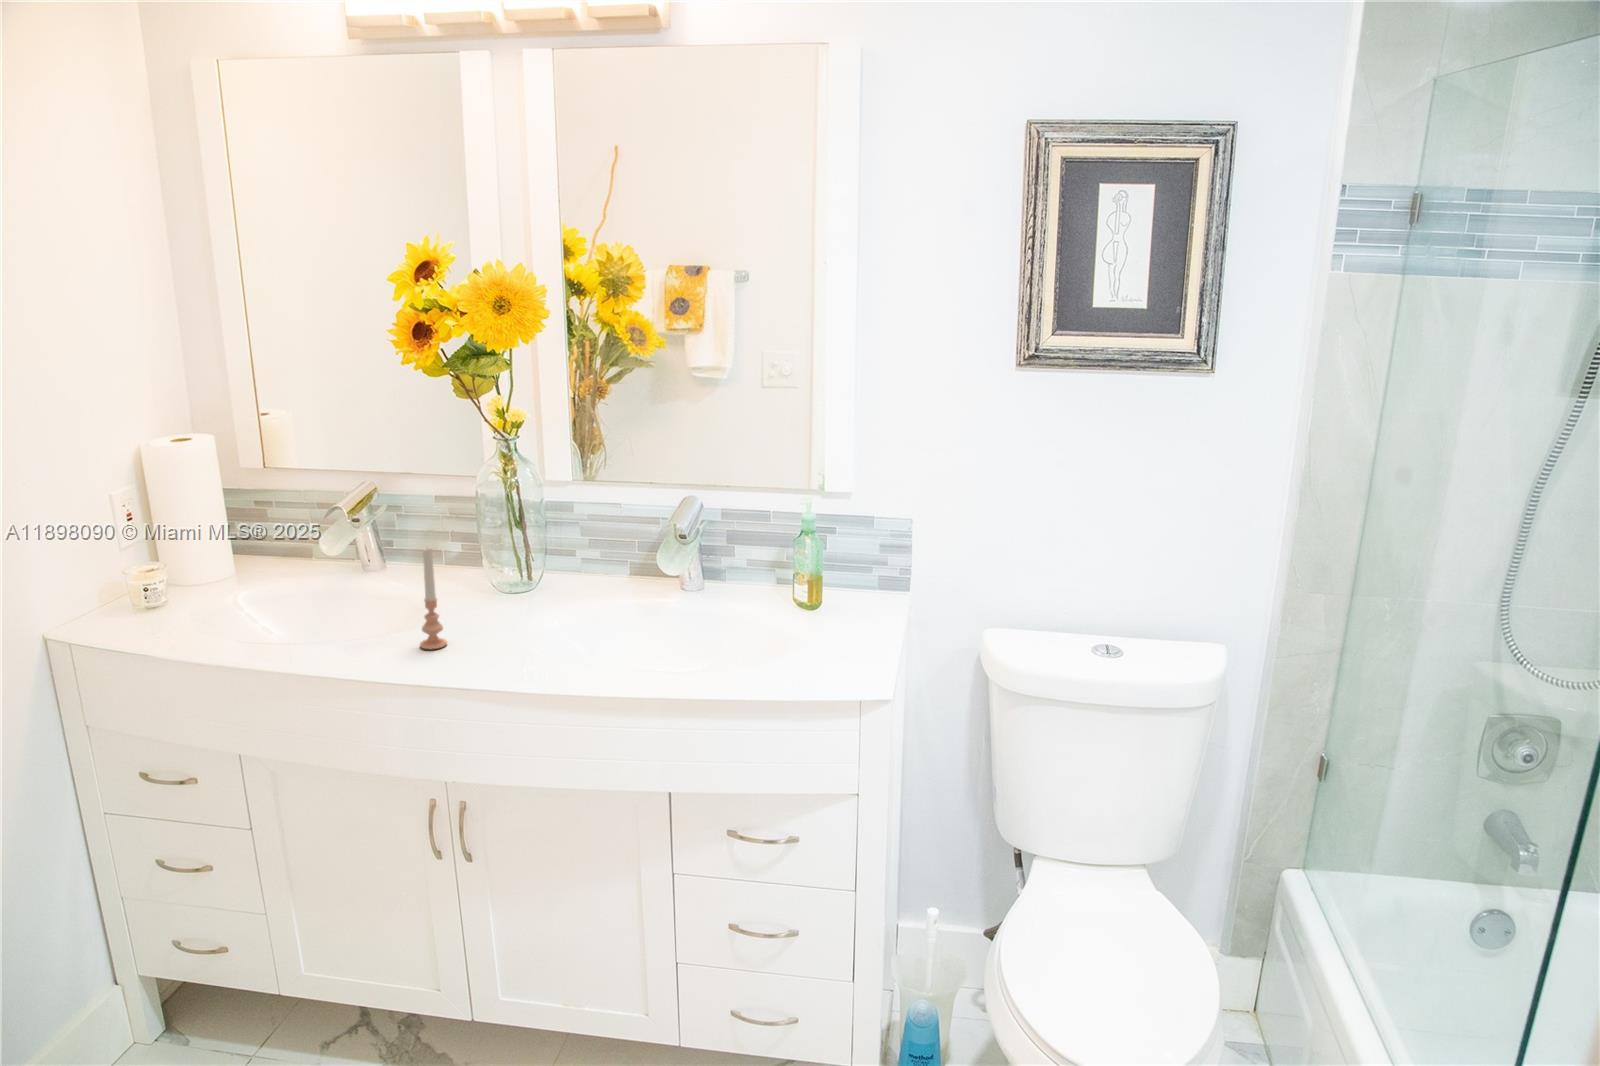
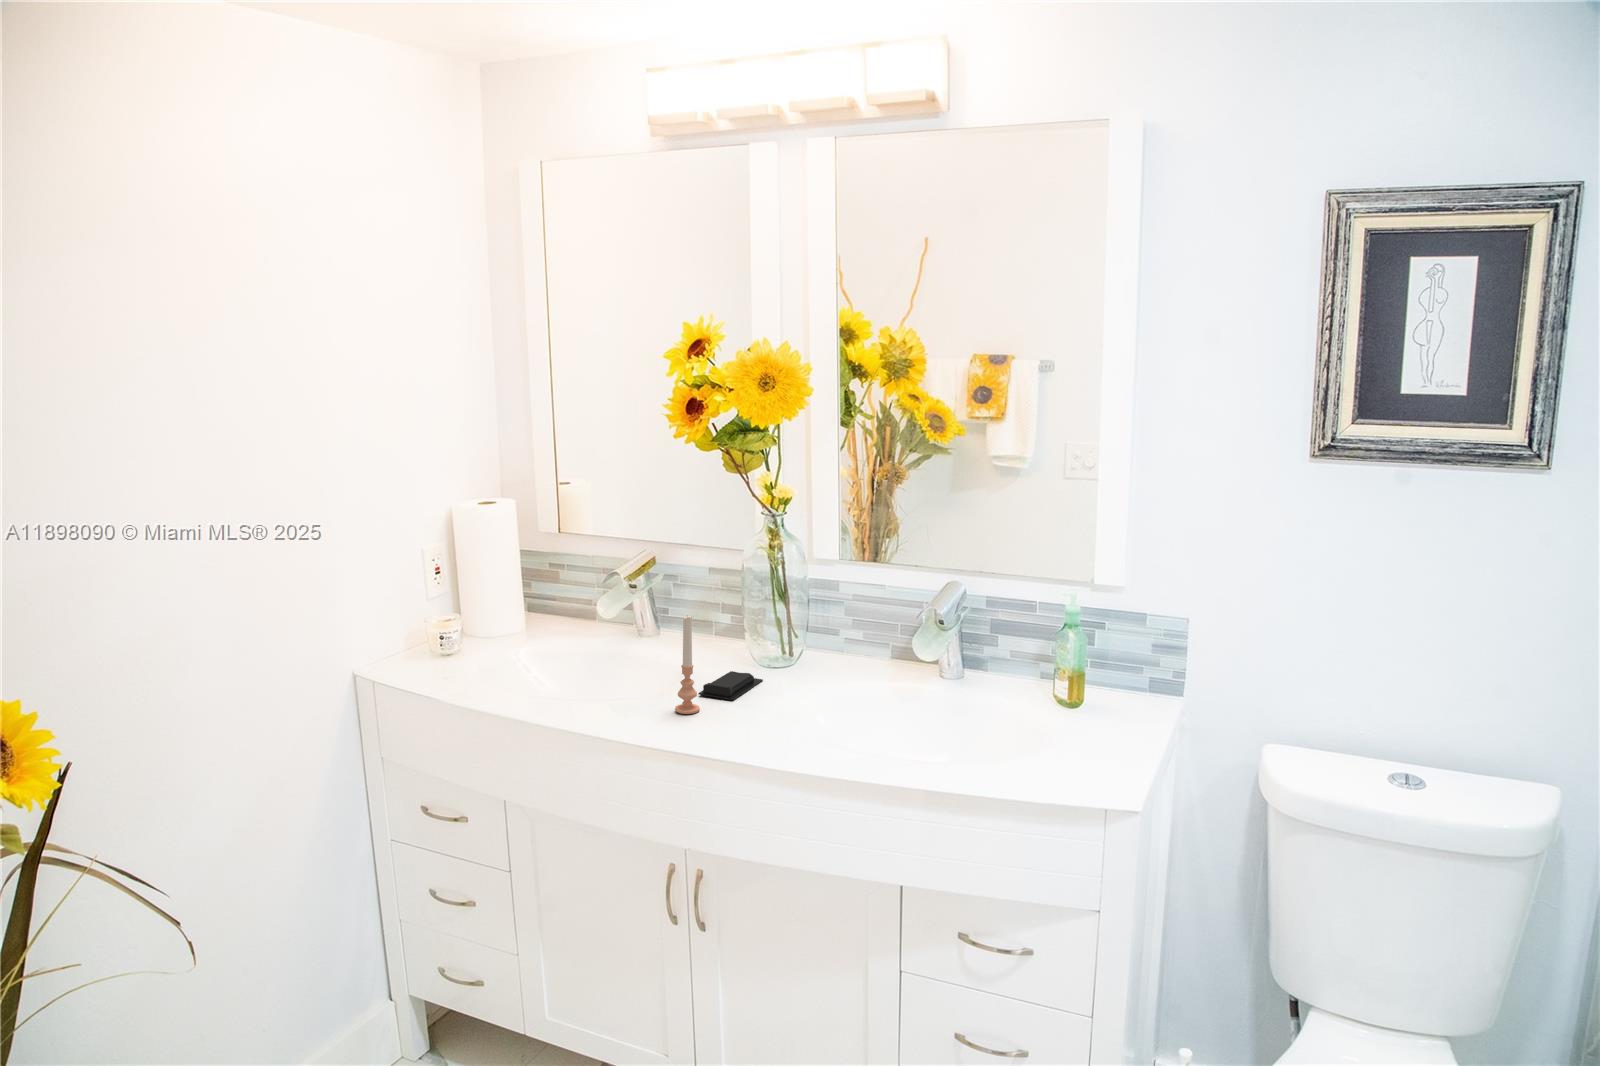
soap bar: none [443,600,509,630] -> present [698,671,763,700]

